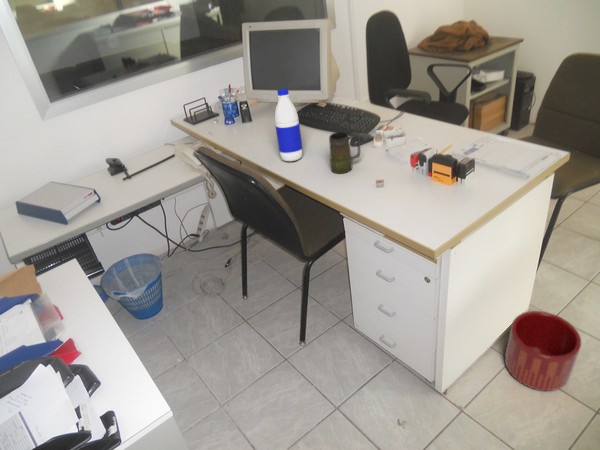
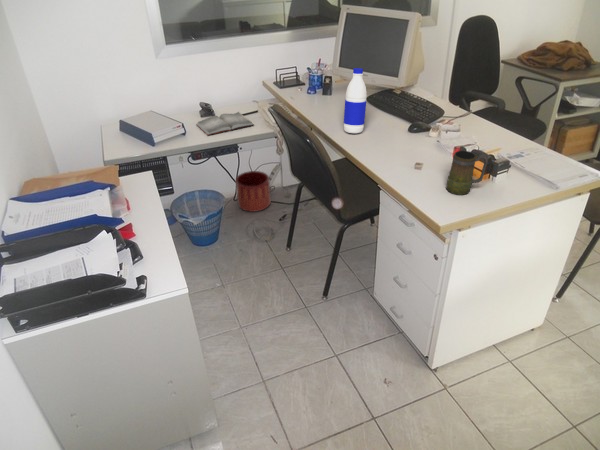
mug: present [329,131,360,173] -> present [446,151,488,195]
hardback book: none [107,160,175,196] -> present [196,112,254,135]
planter: present [505,311,581,391] -> present [235,171,271,212]

